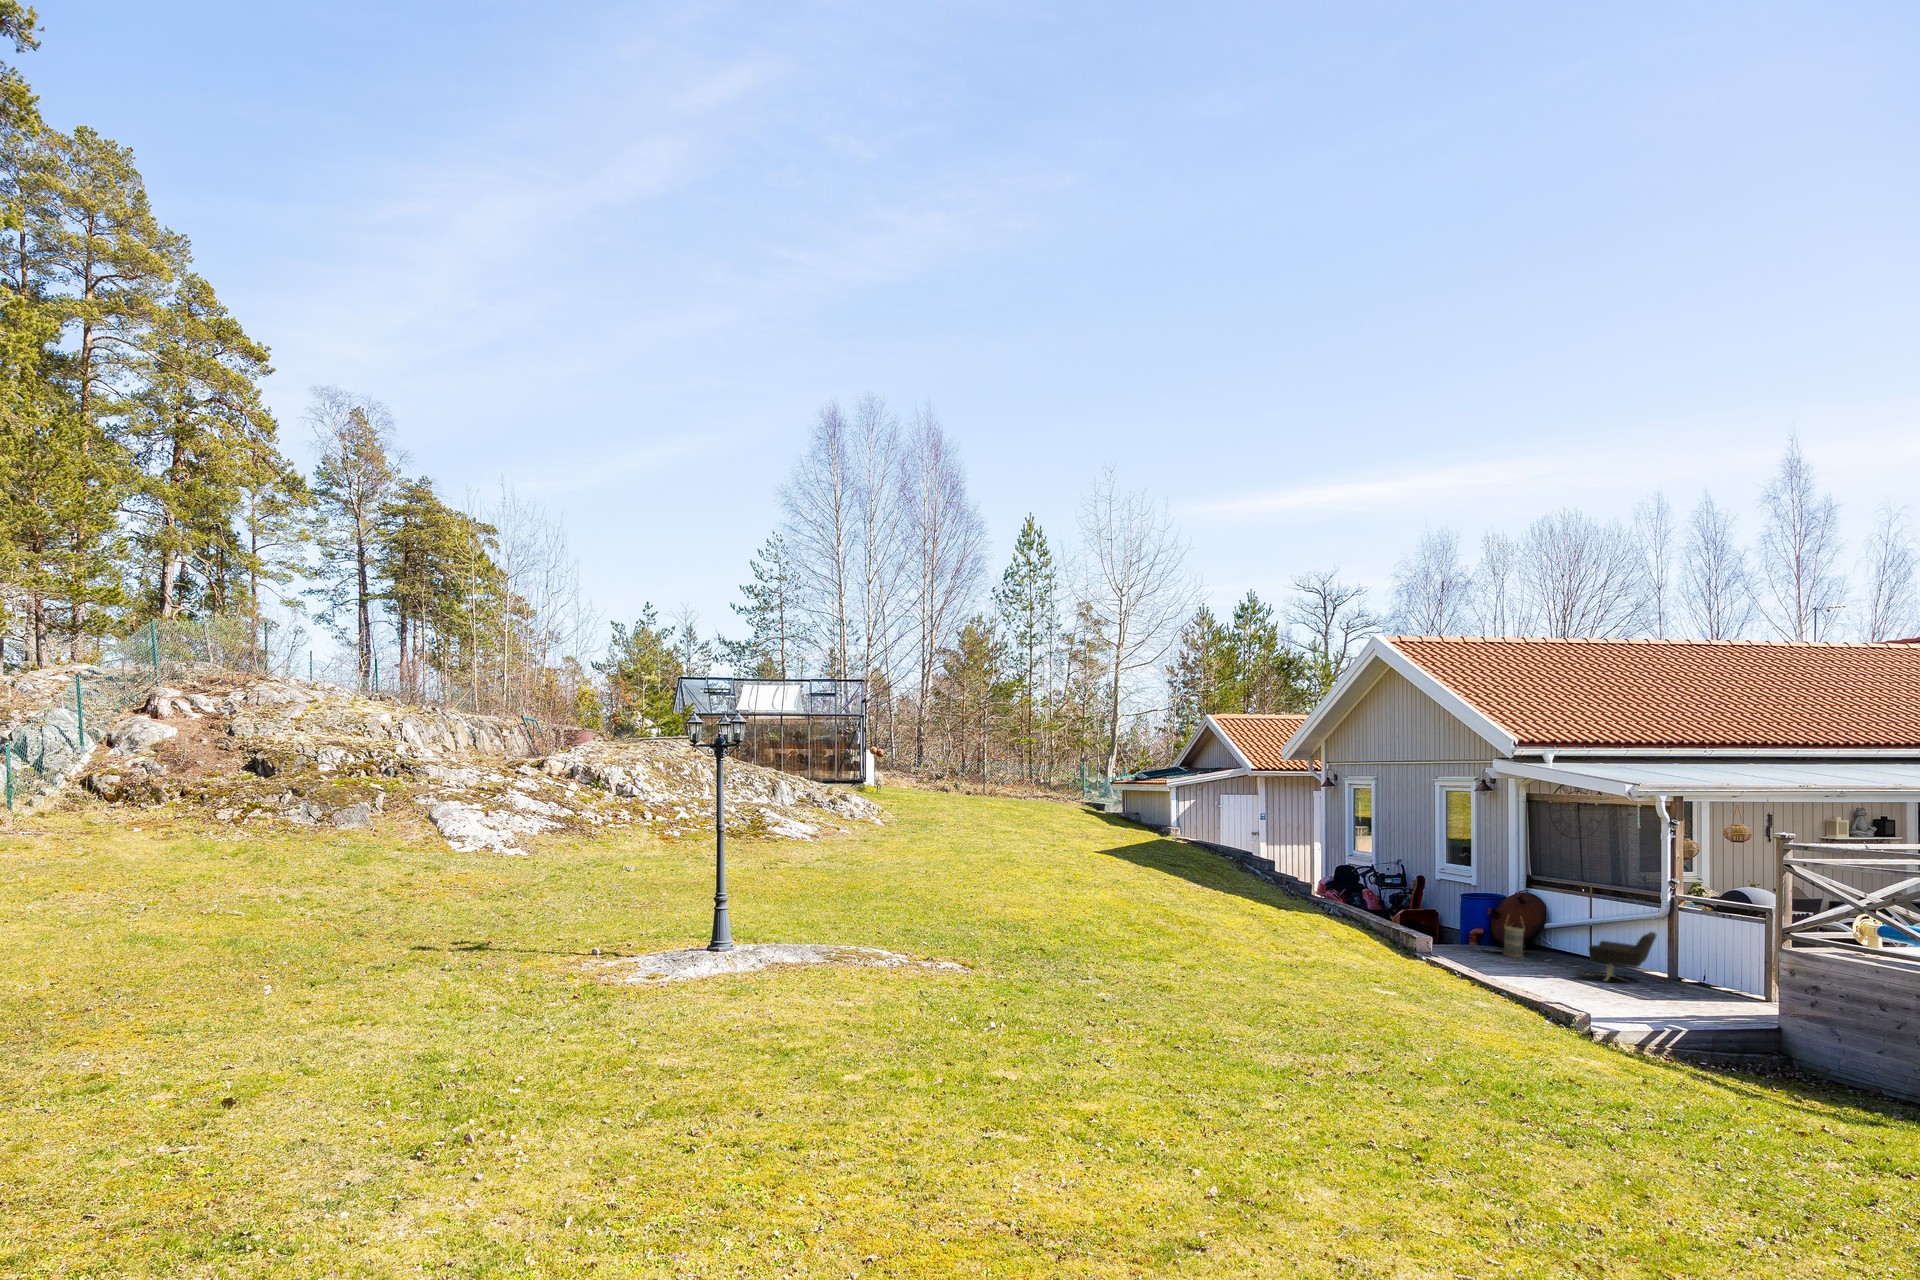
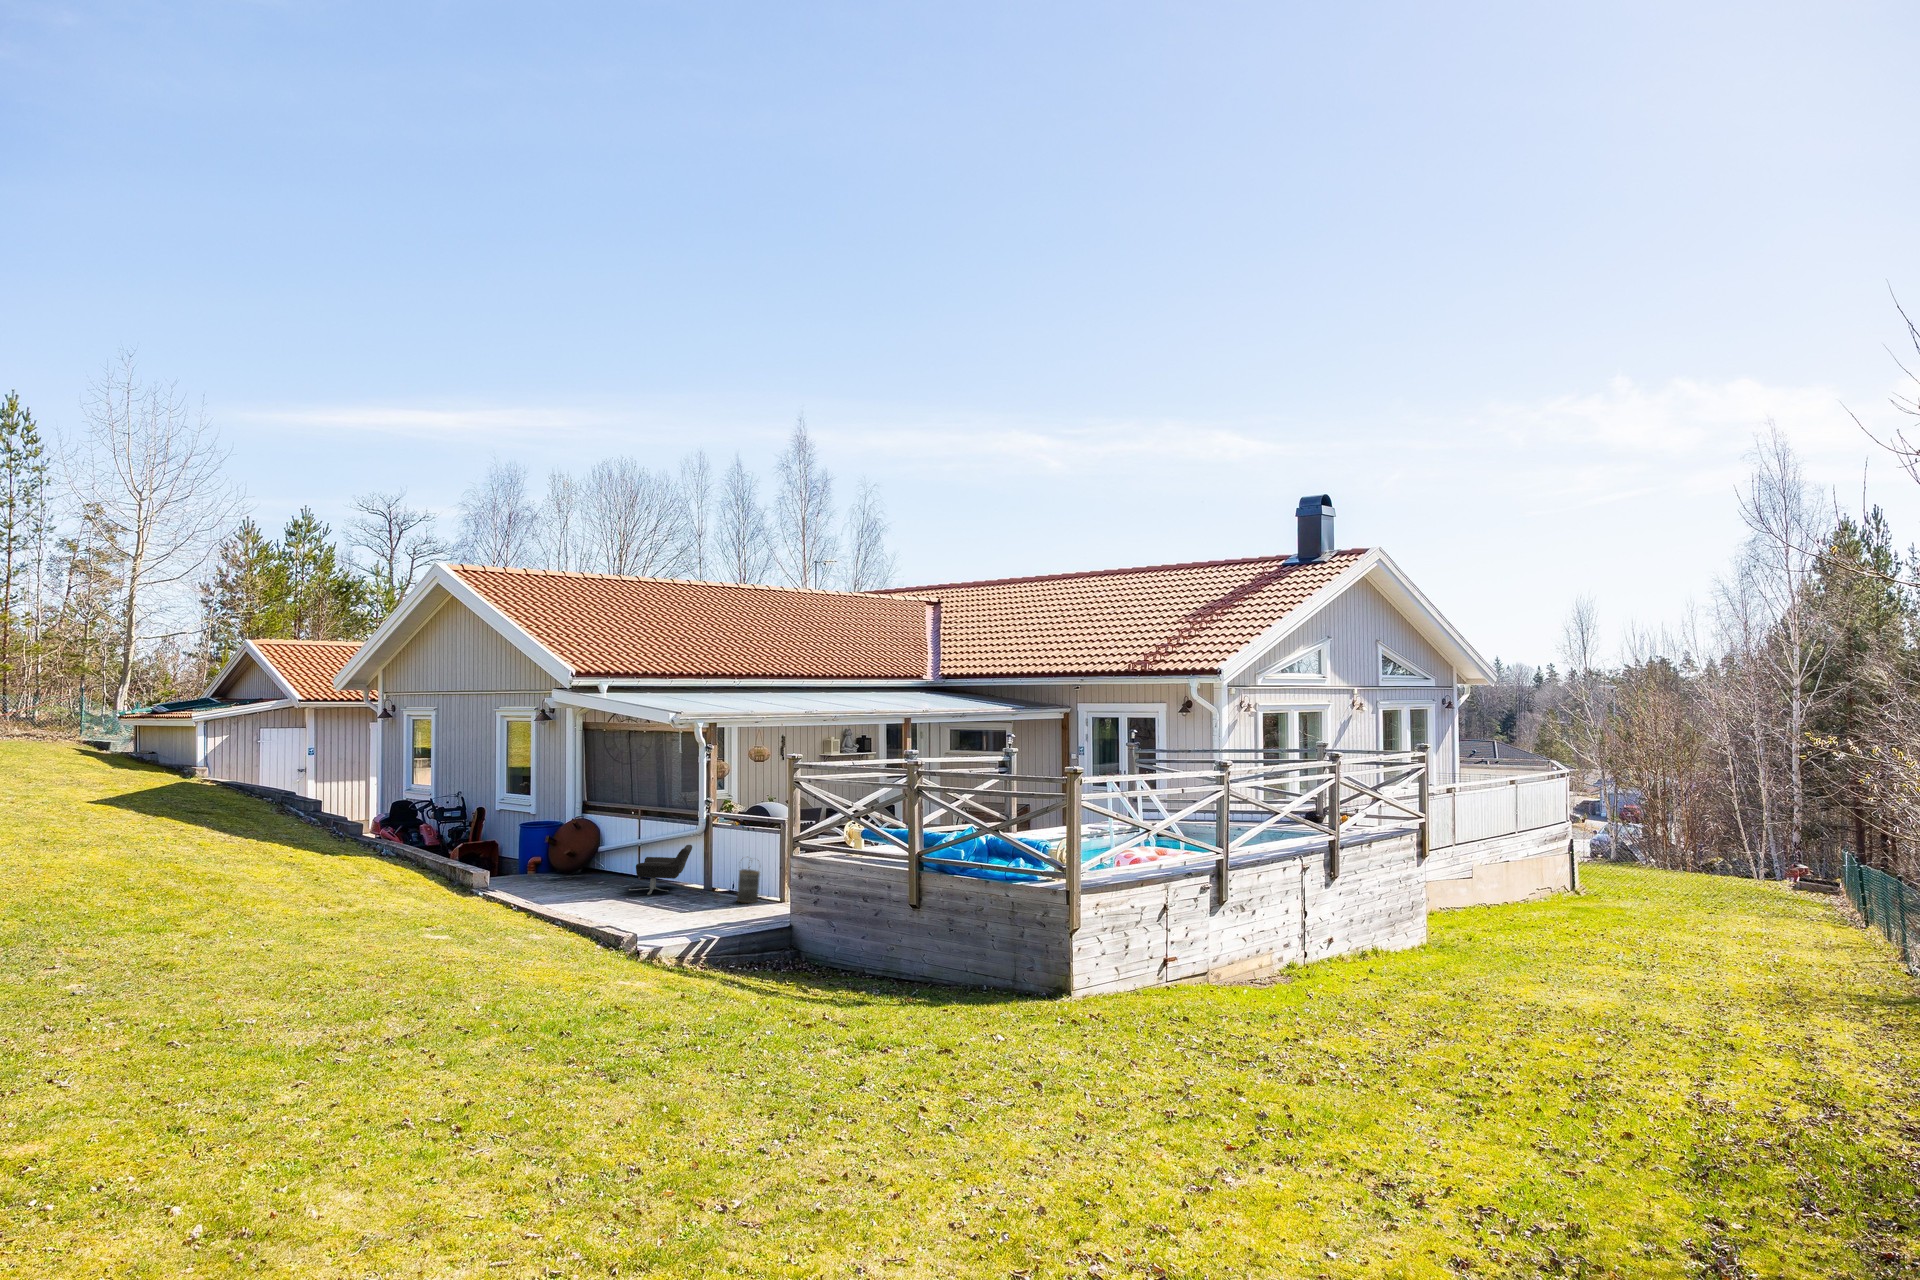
basket: present [1504,918,1525,957] -> present [737,867,760,903]

